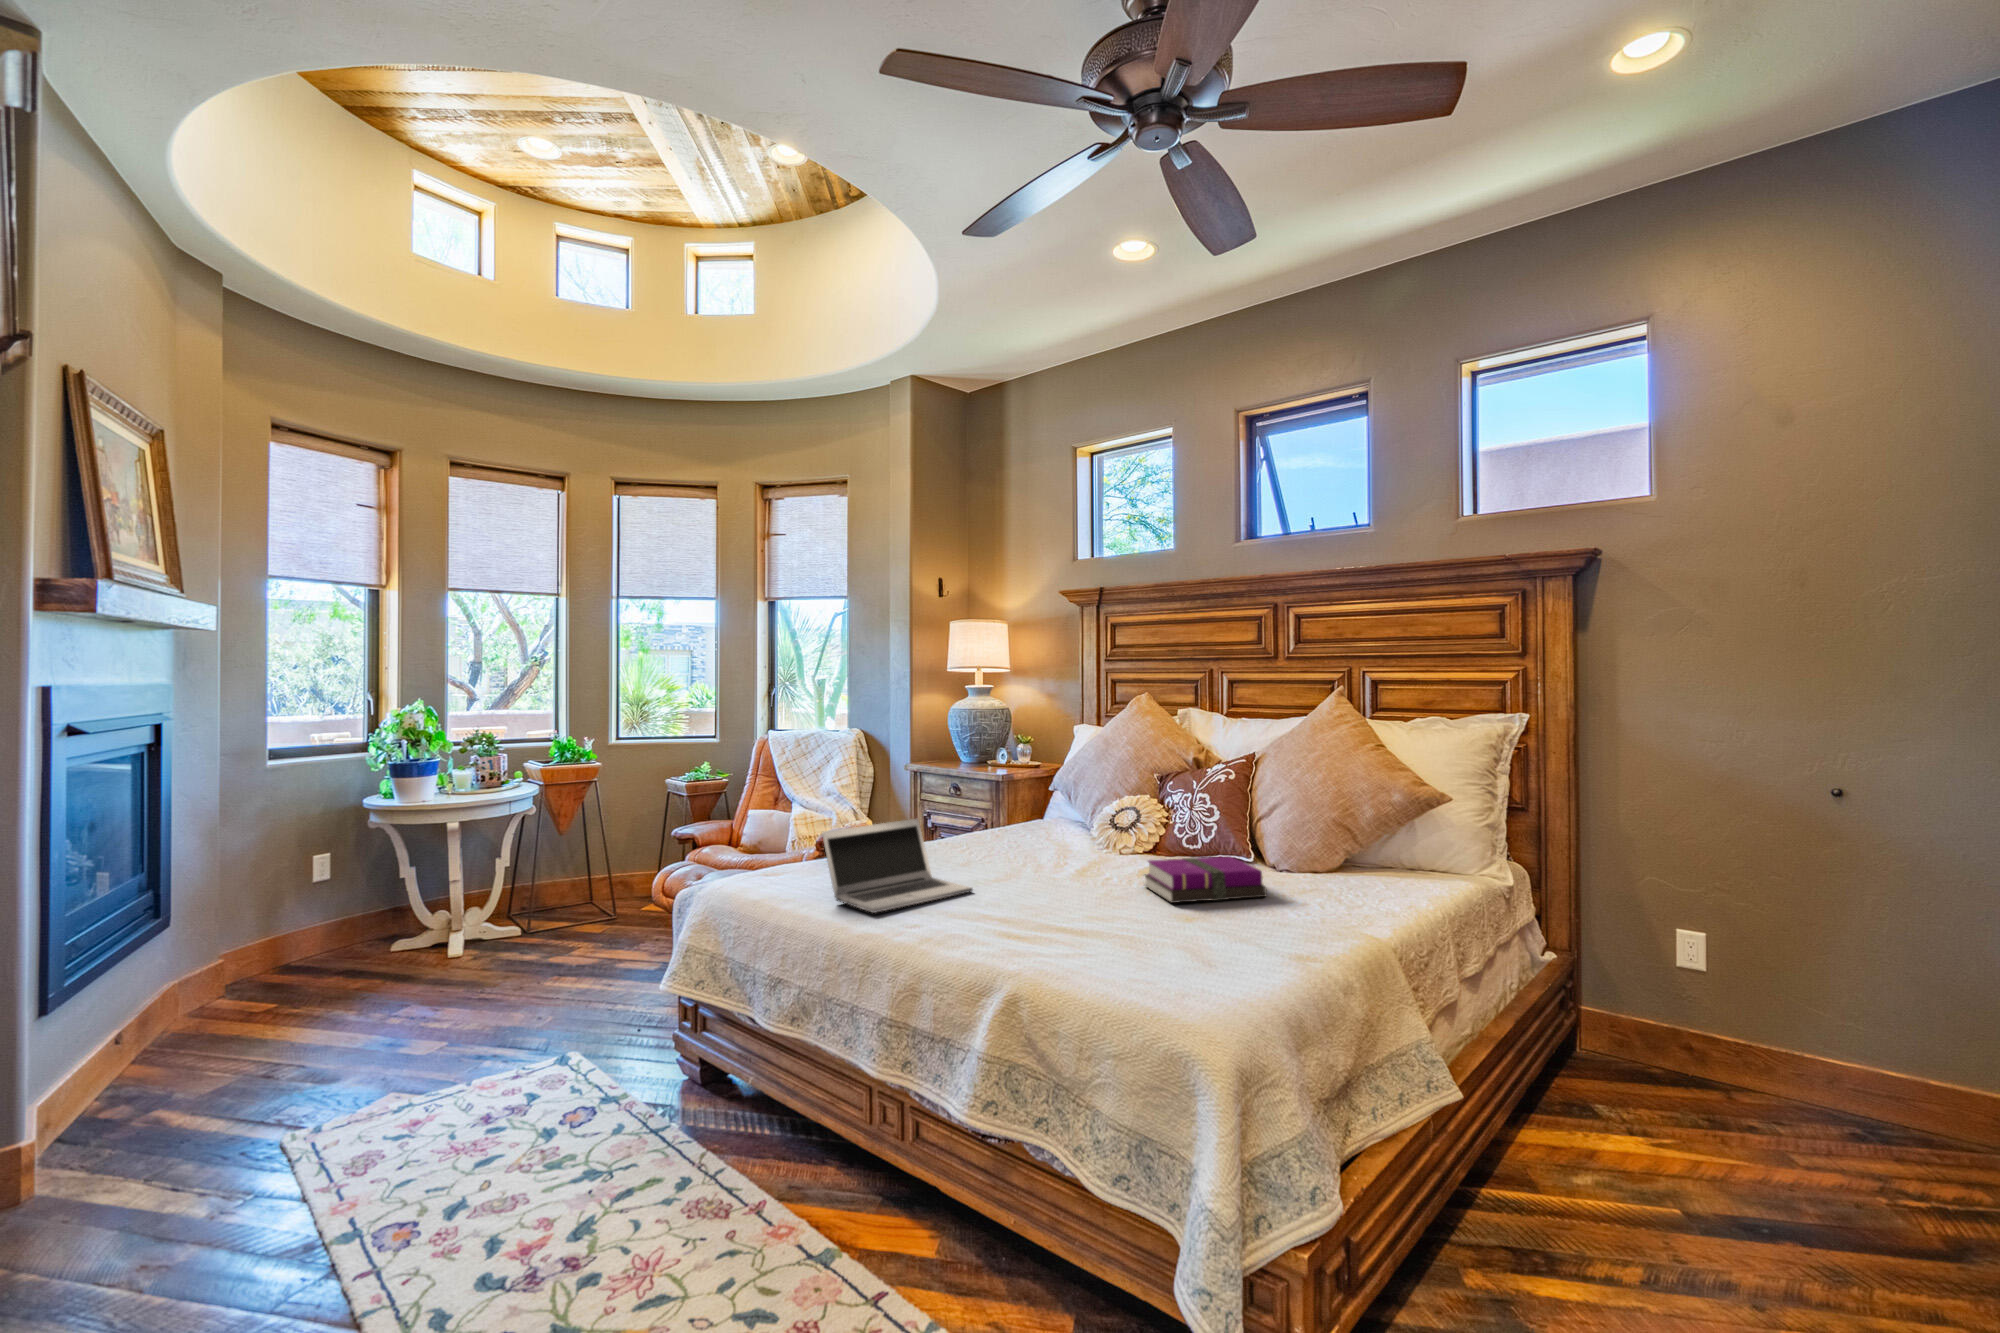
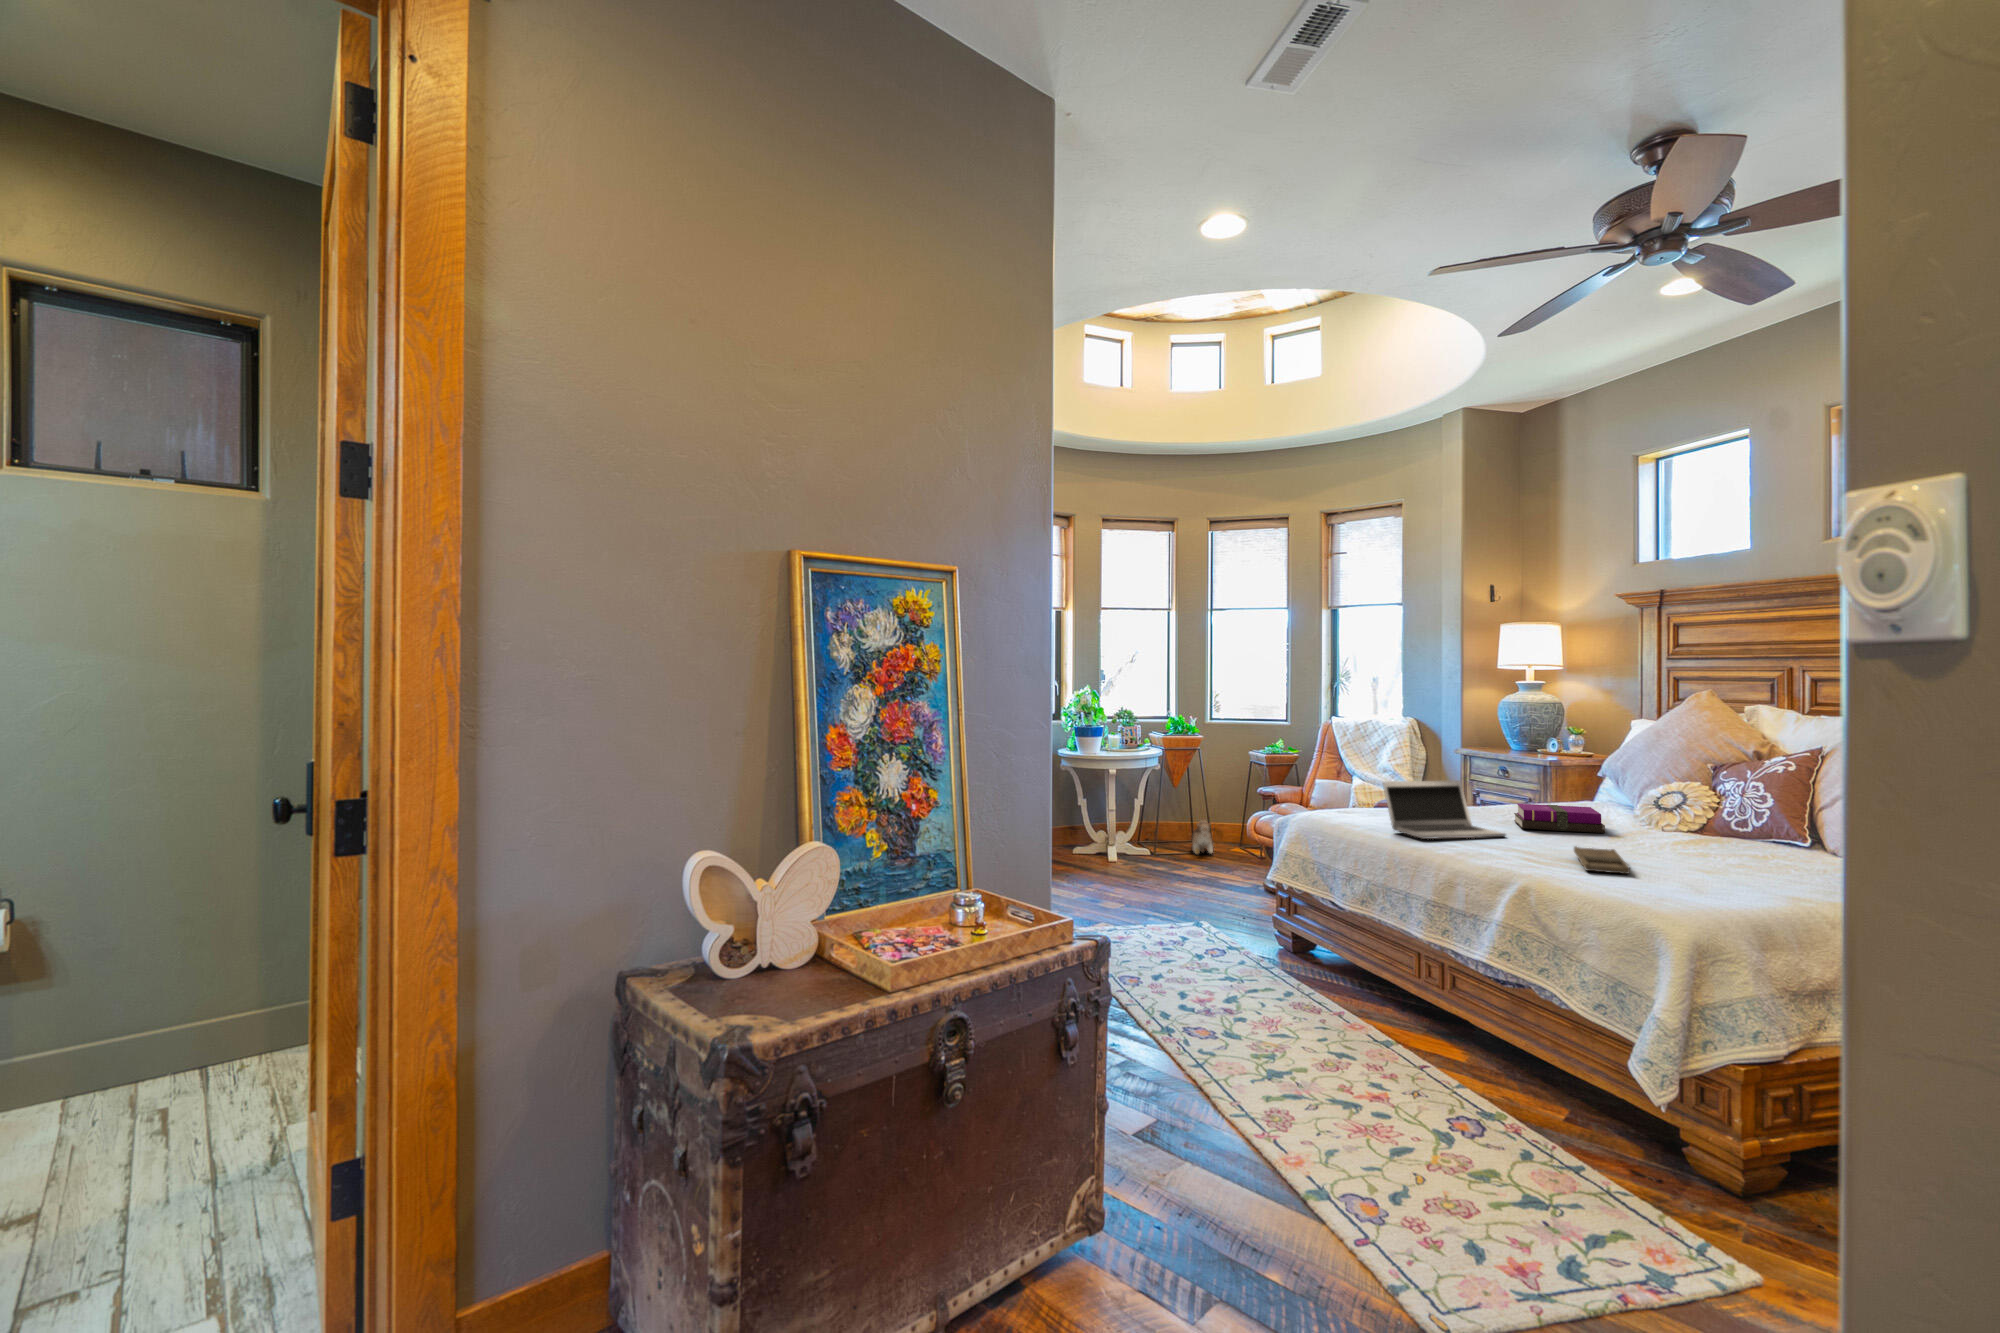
notebook: present [1145,857,1267,903] -> present [1514,803,1605,833]
plush toy: none [586,878,617,926] -> present [1191,820,1213,854]
tray: none [1053,903,1123,946] -> present [1574,846,1630,874]

